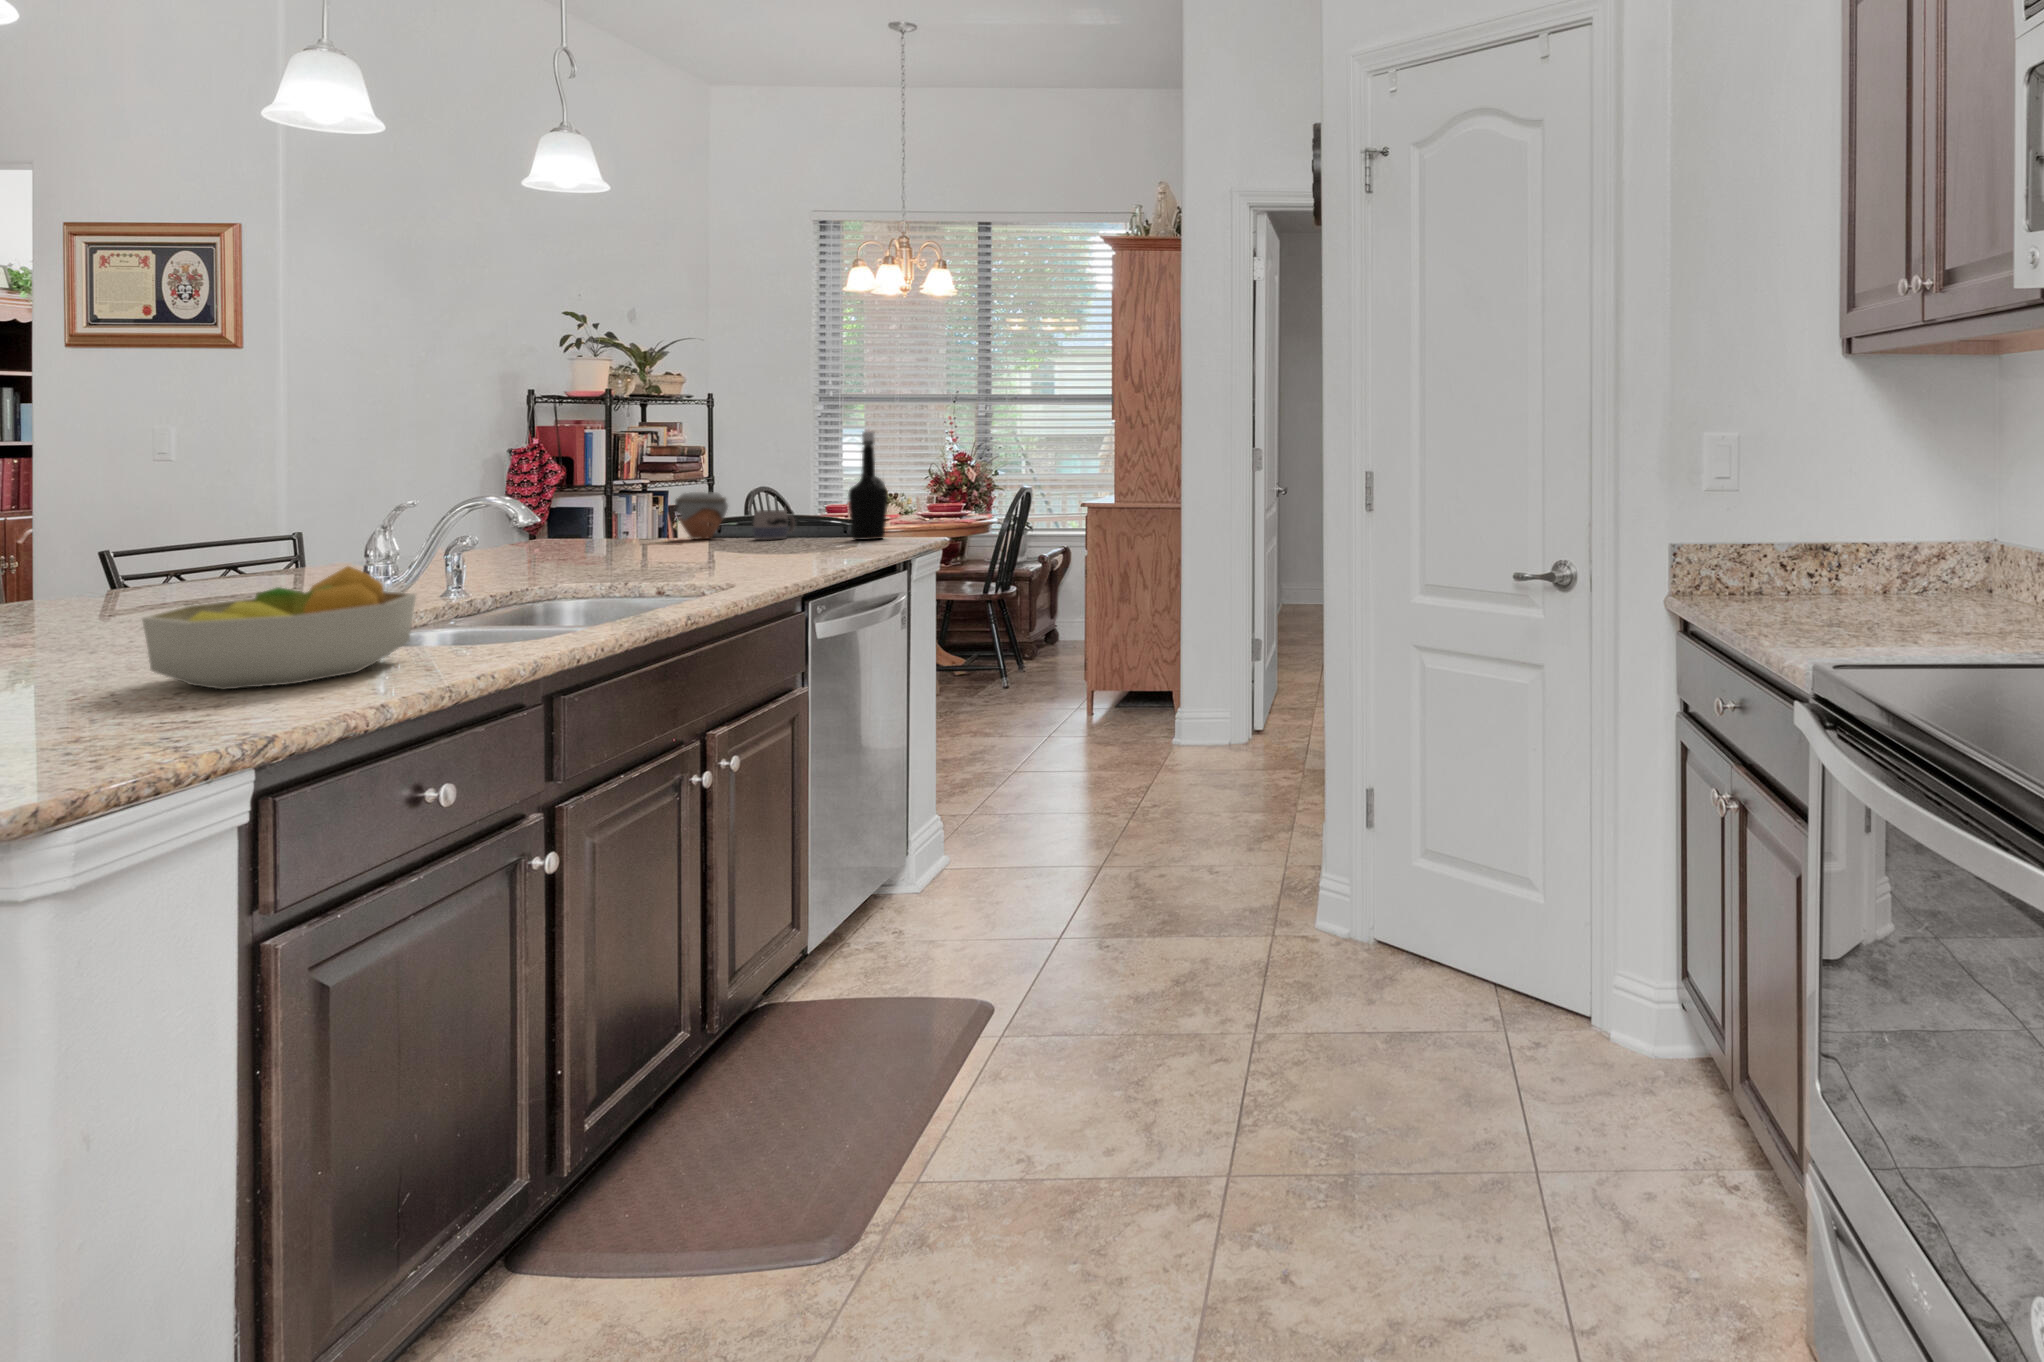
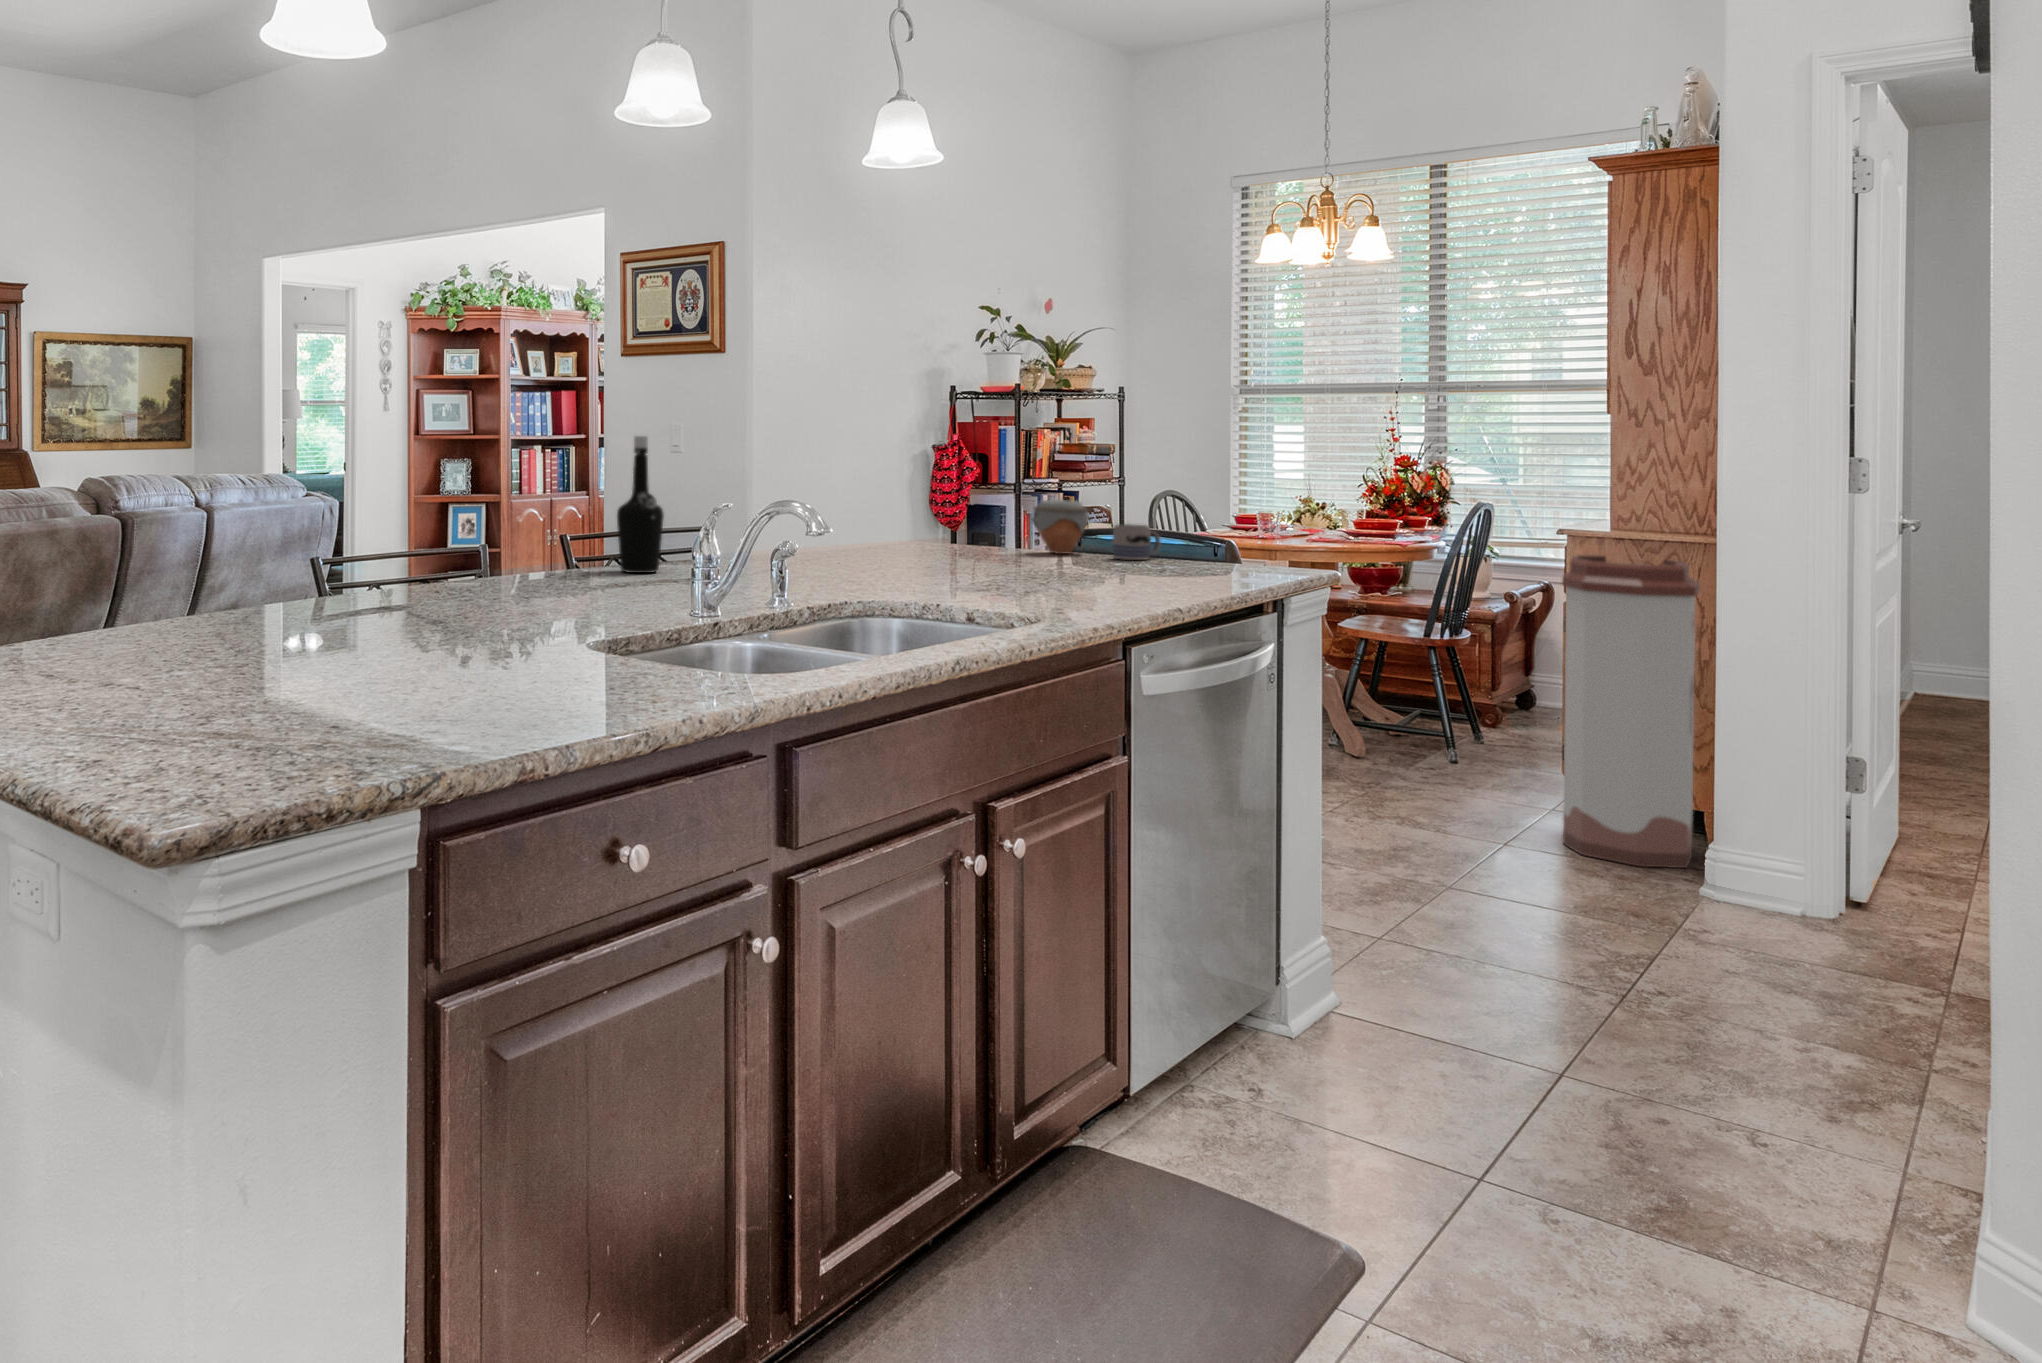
bottle: present [848,431,888,540] -> present [617,436,664,573]
trash can: none [1084,518,1170,738] -> present [1562,555,1700,868]
fruit bowl: present [142,566,416,689] -> none [423,576,663,704]

